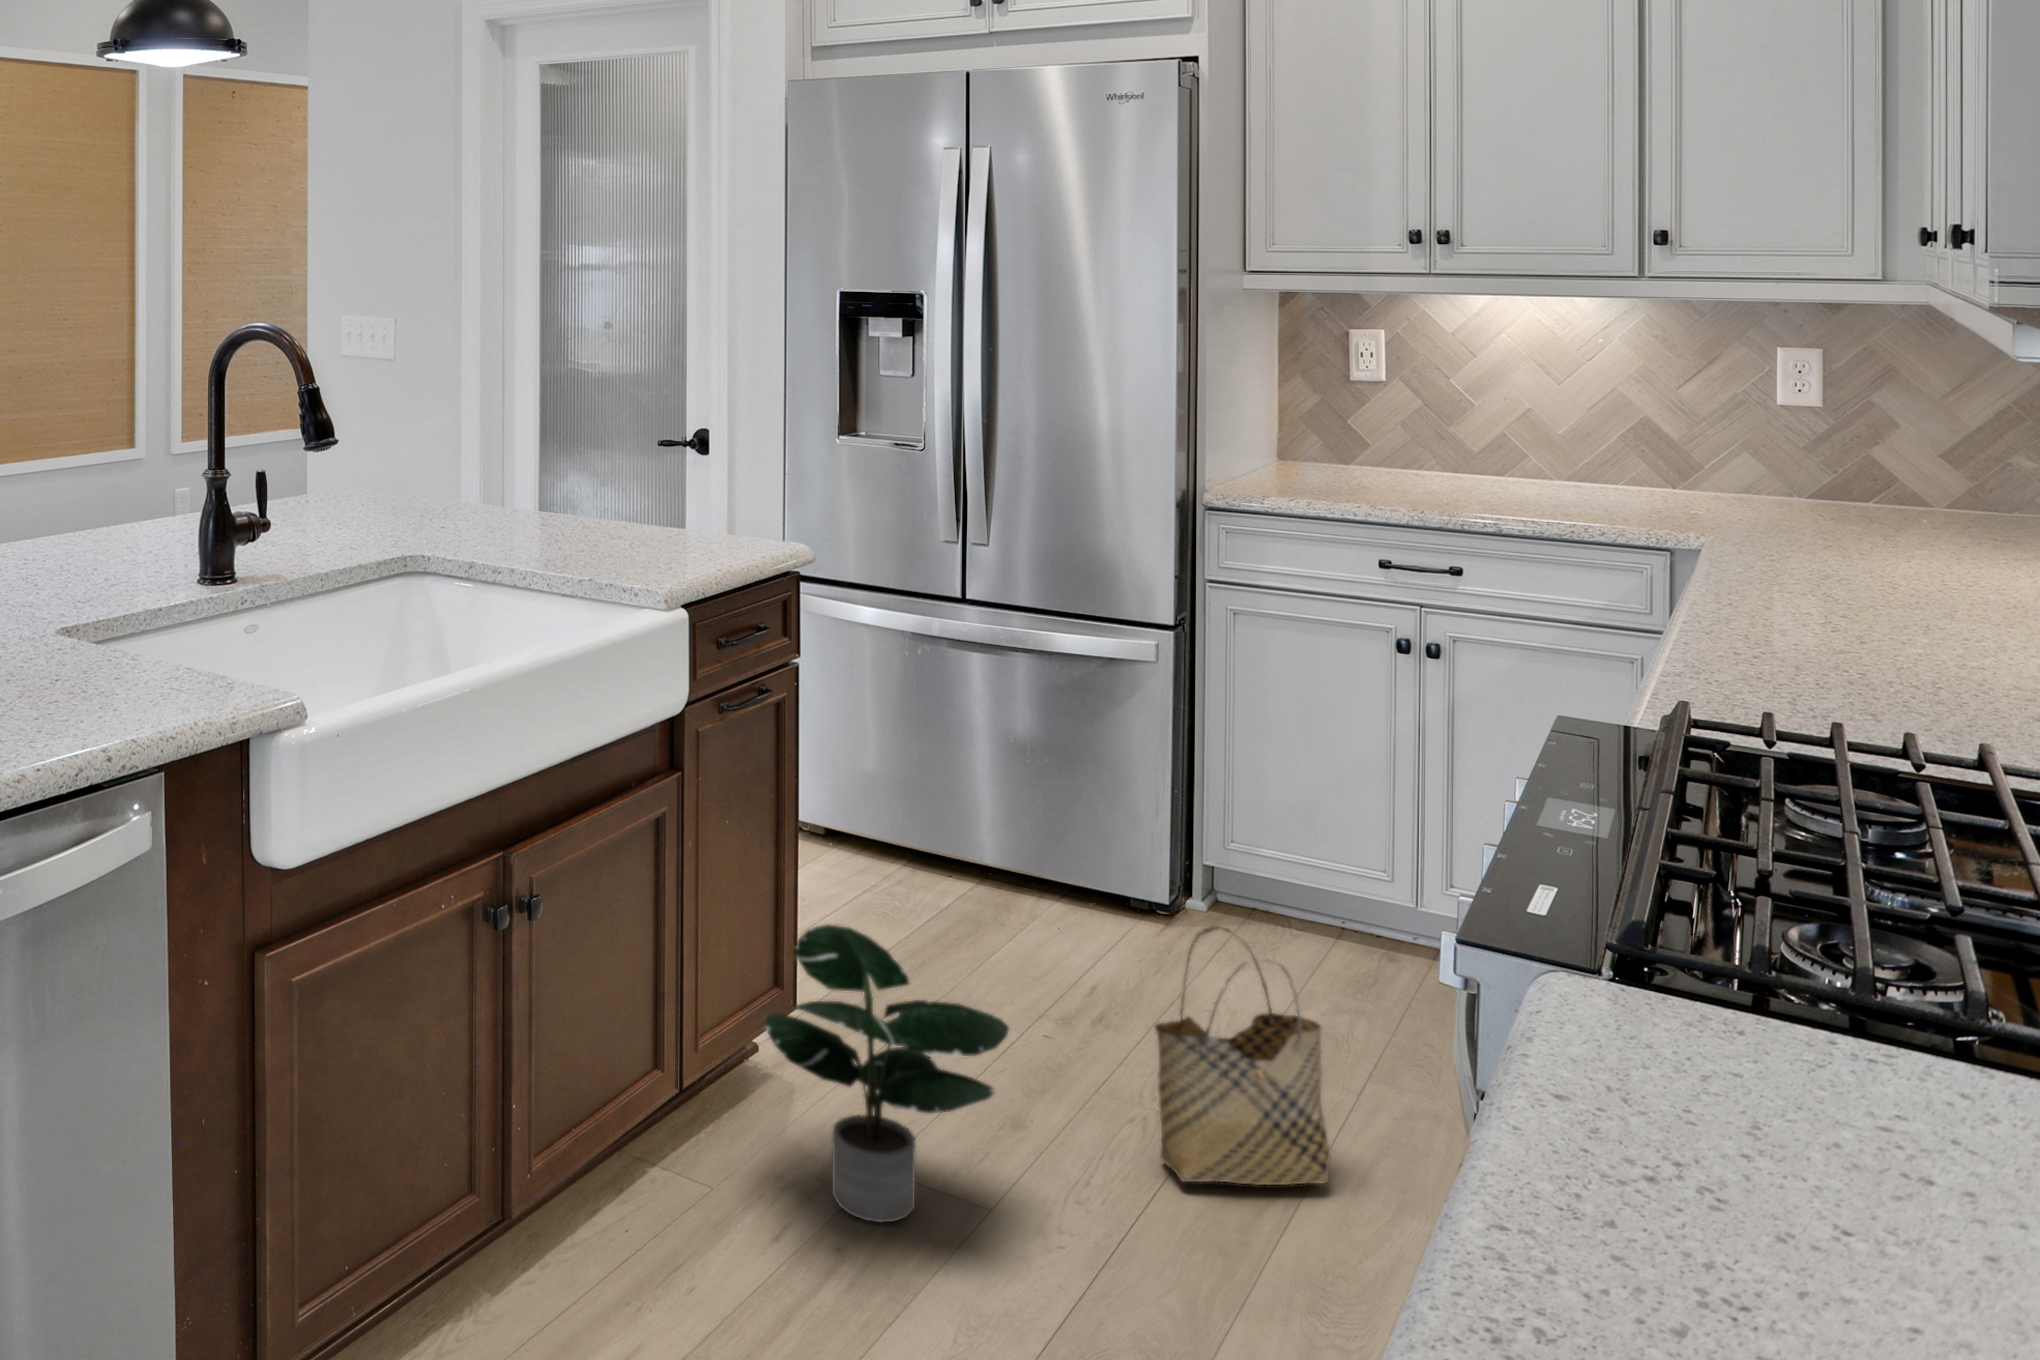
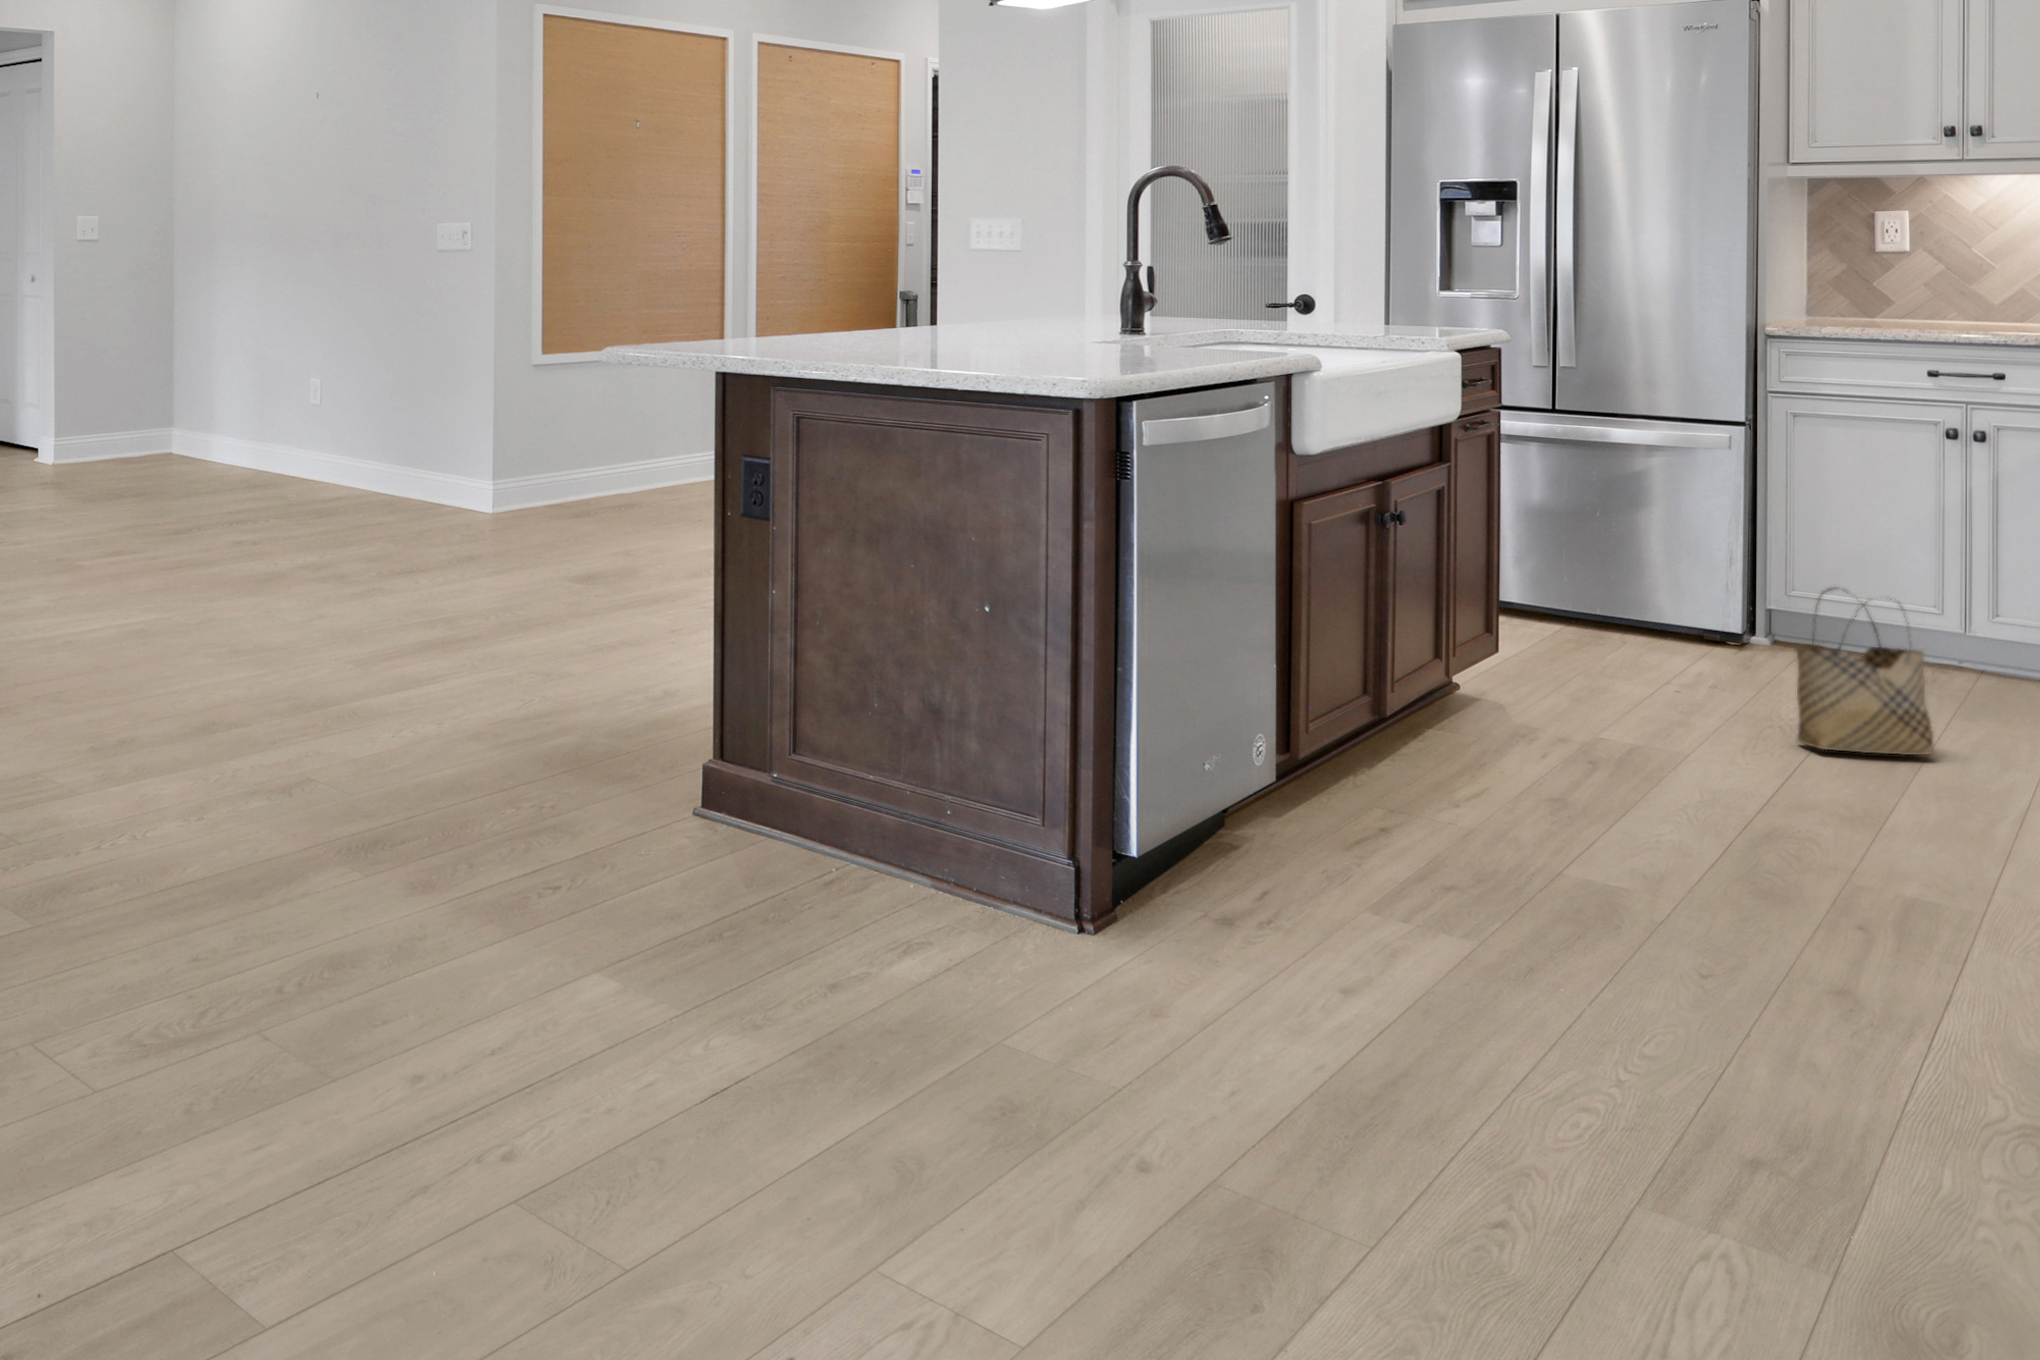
potted plant: present [765,924,1009,1222] -> none [1507,577,1698,755]

